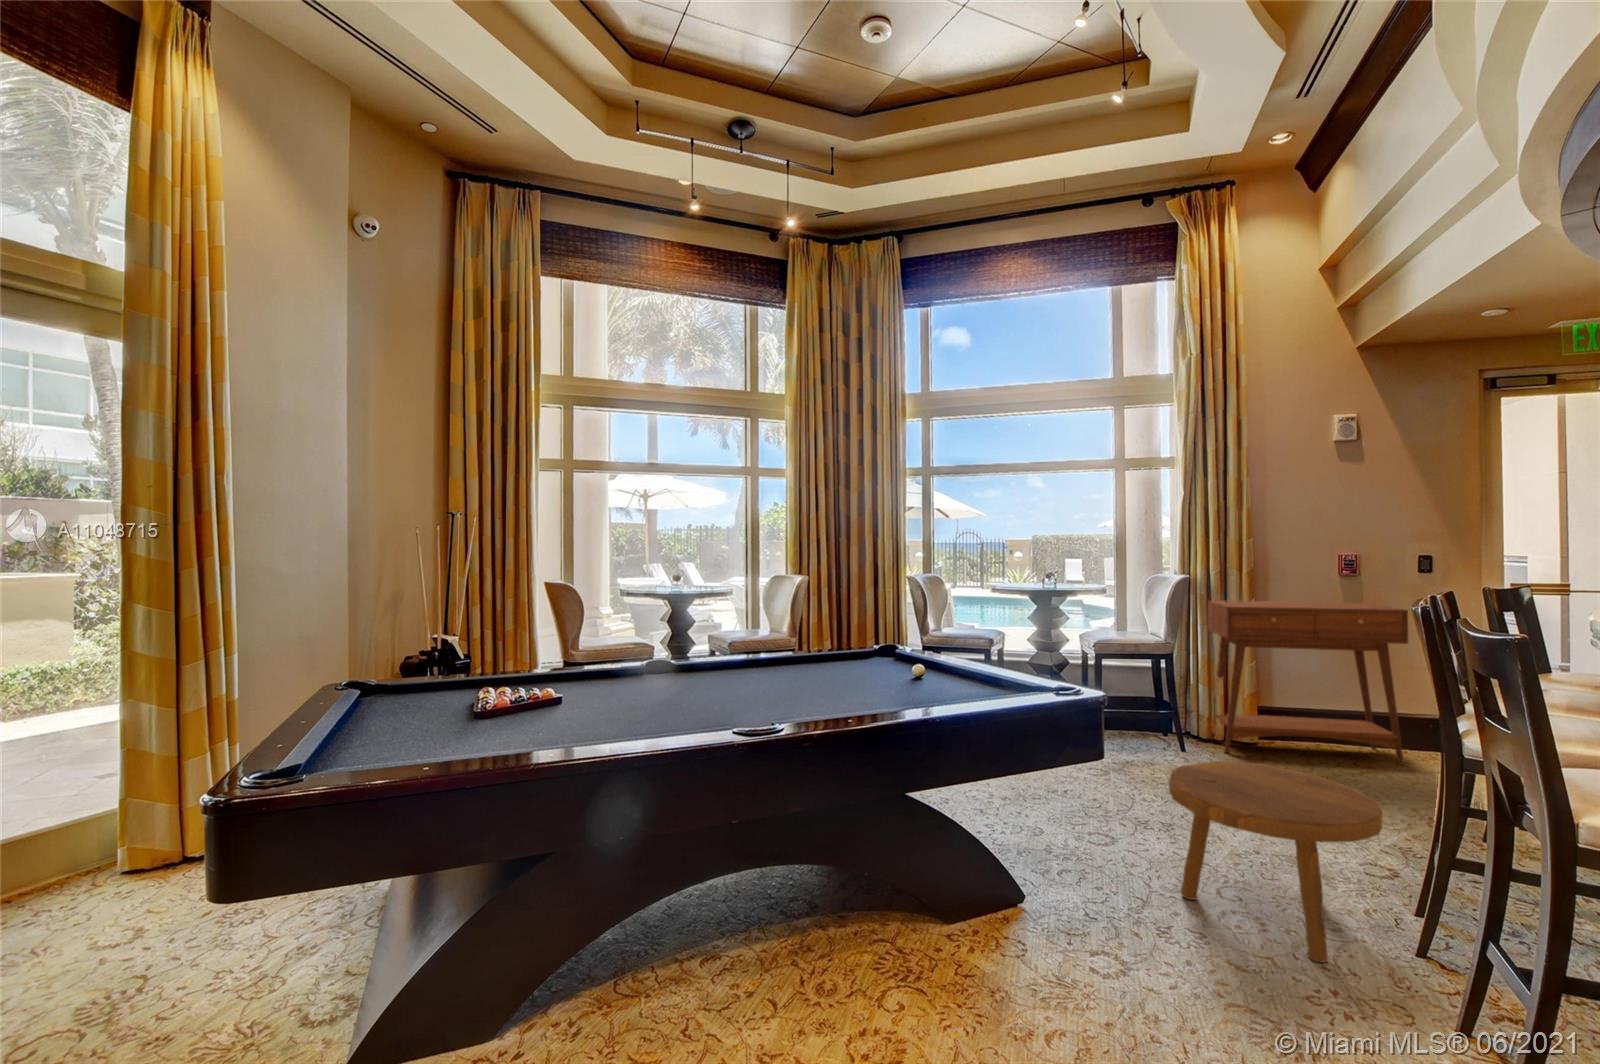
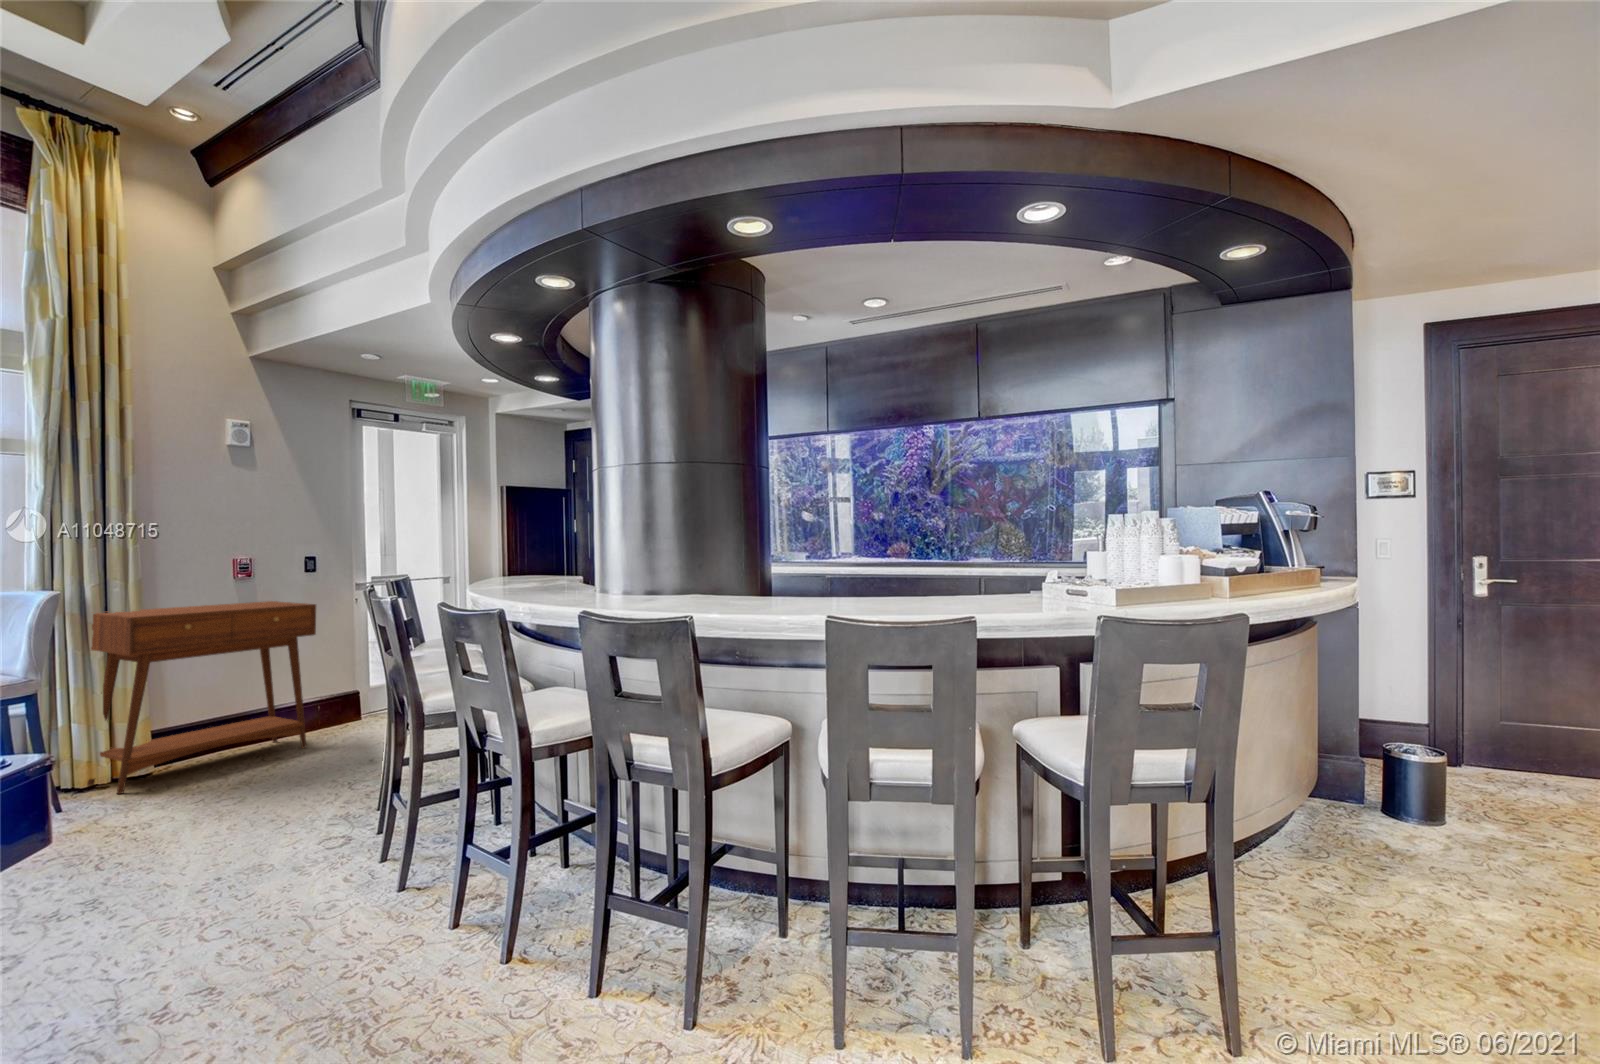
footstool: present [1169,761,1382,963] -> none [147,769,379,966]

